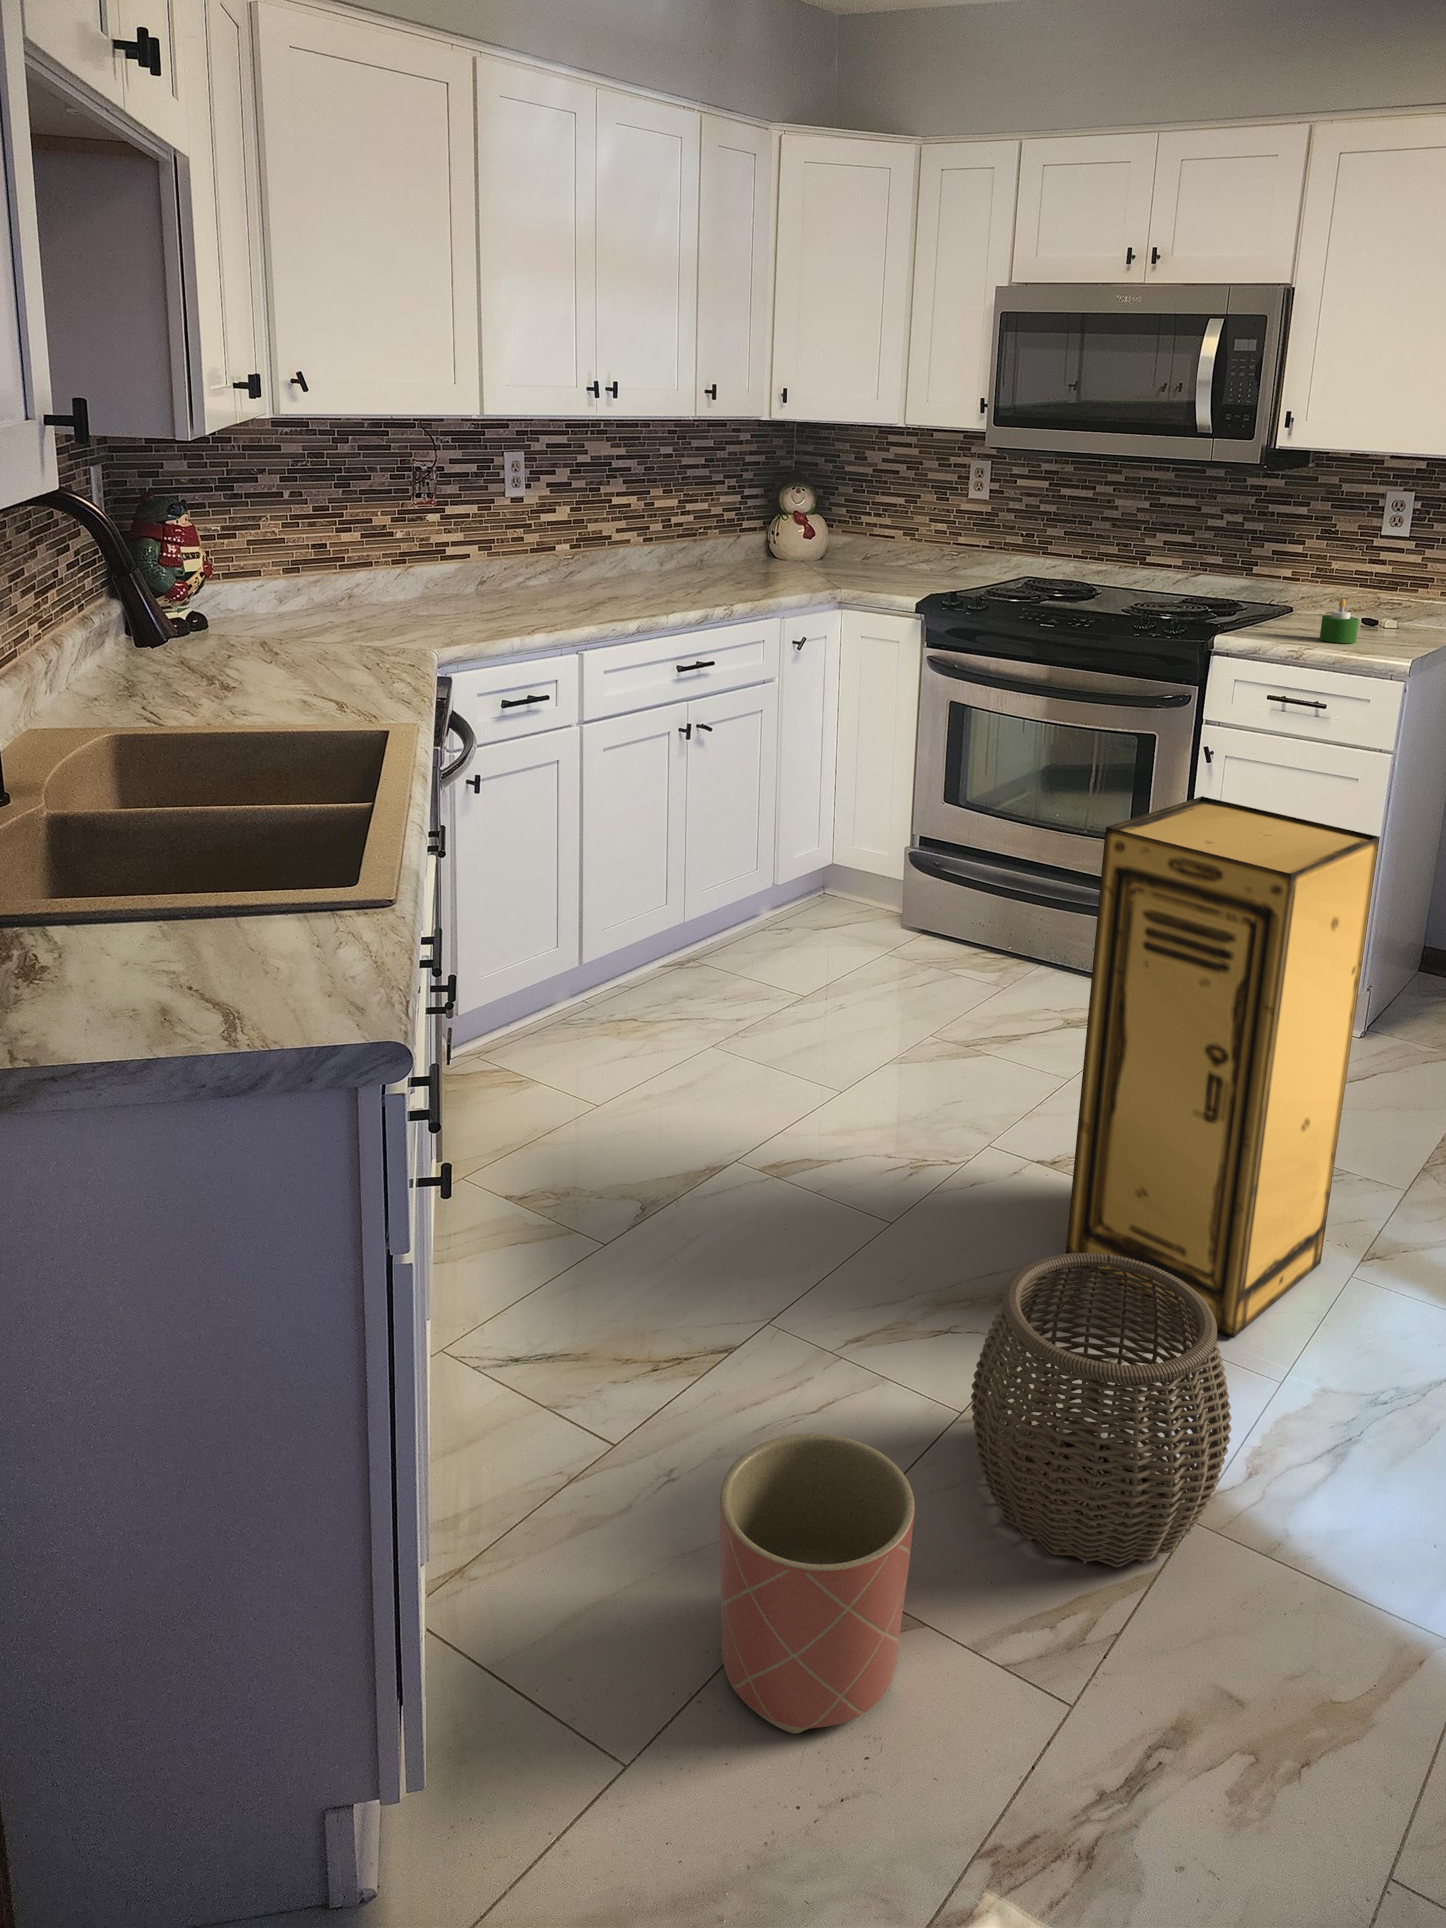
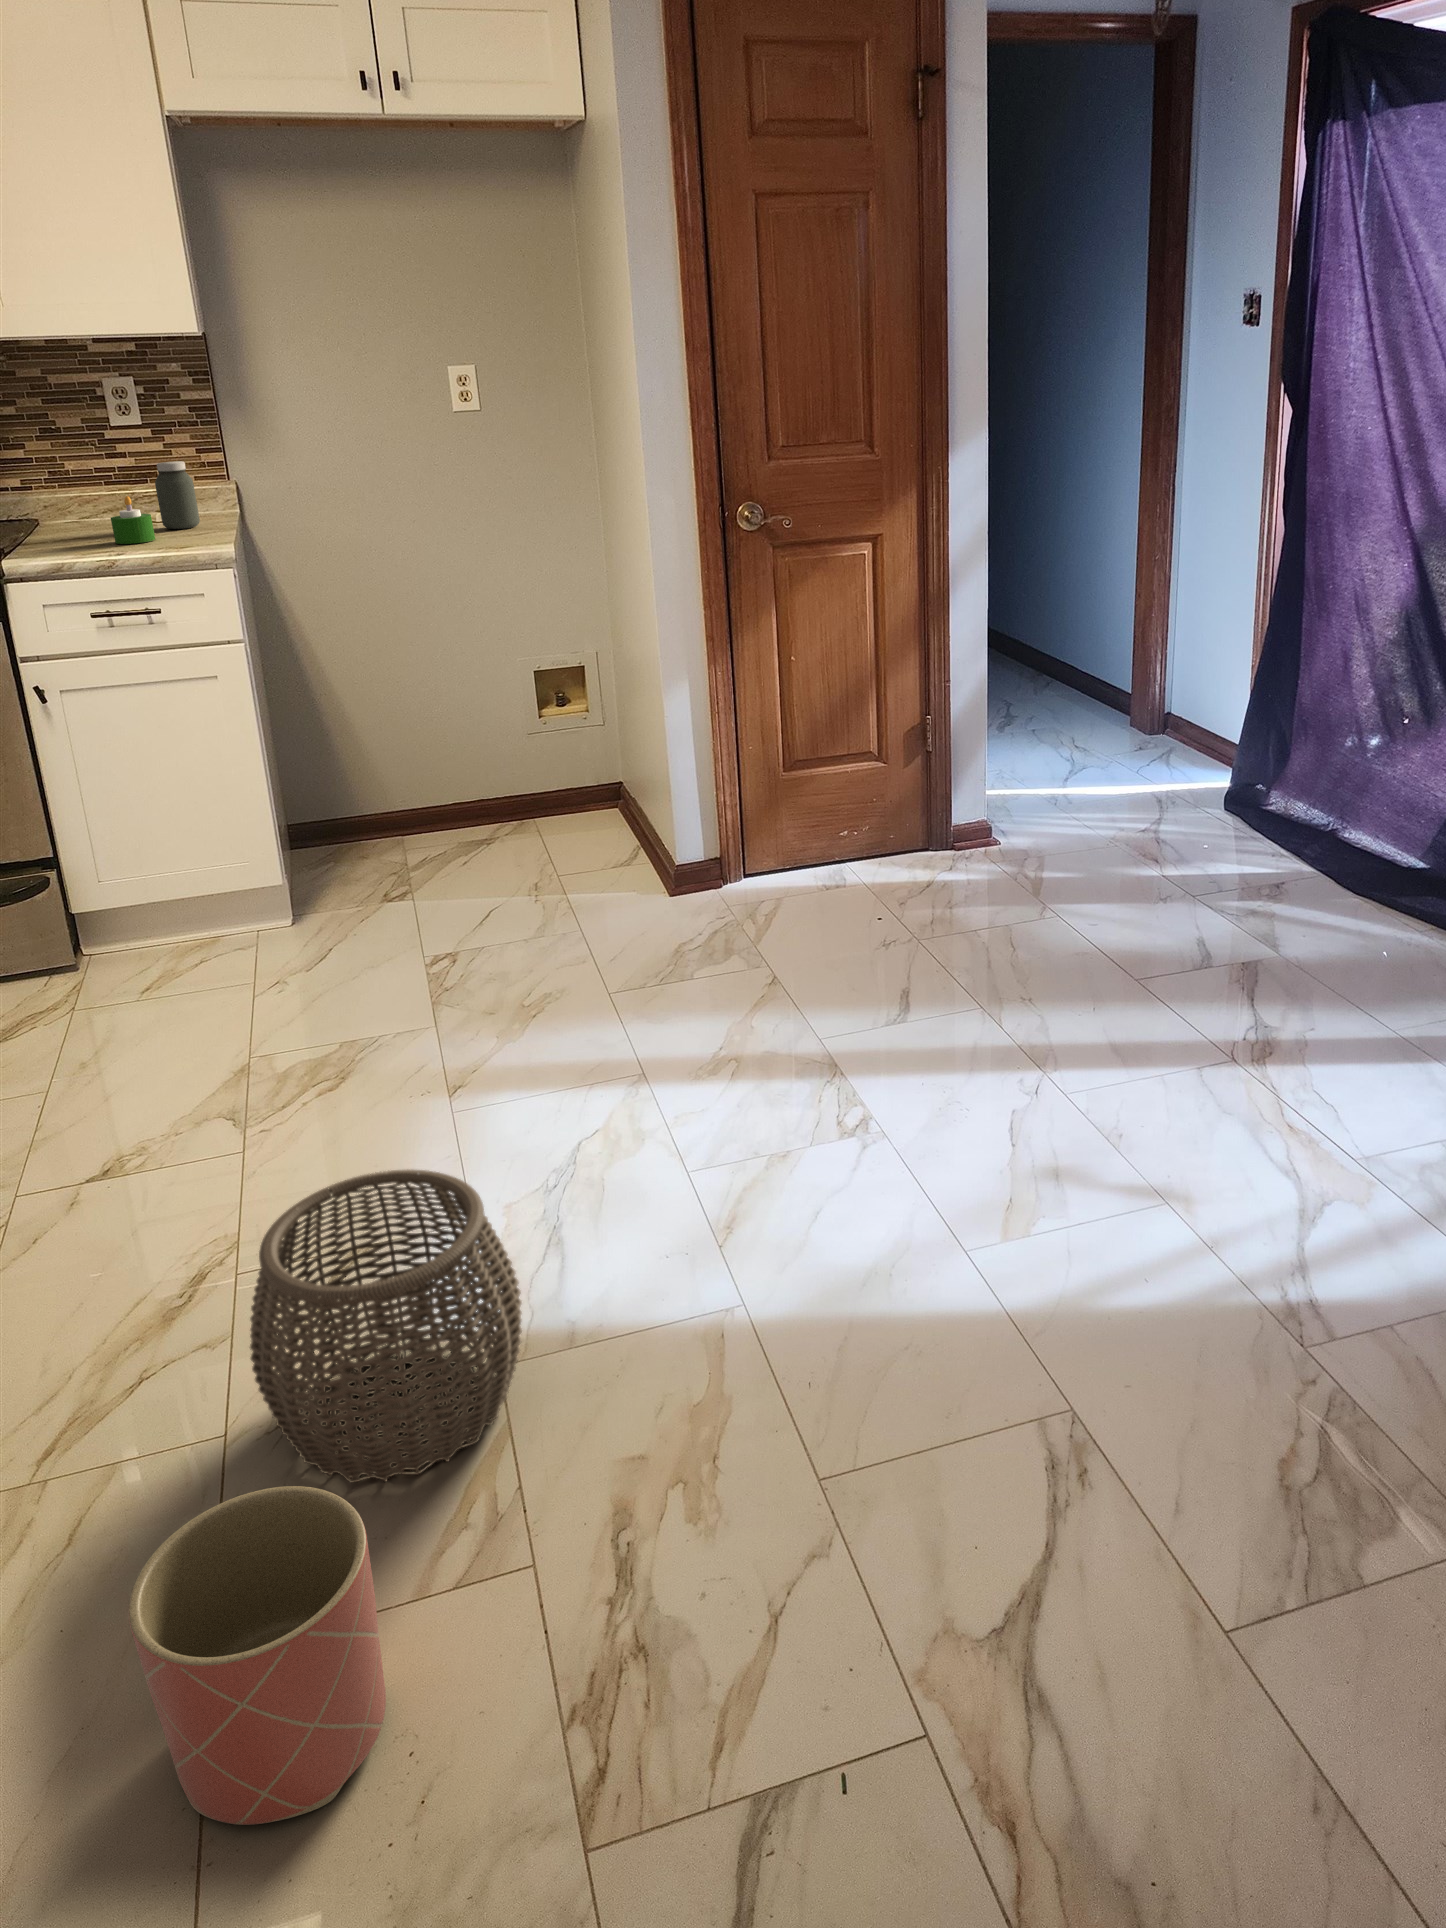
jar: none [1377,574,1417,639] -> present [155,461,200,529]
storage cabinet: present [1066,796,1380,1338] -> none [100,704,419,1244]

